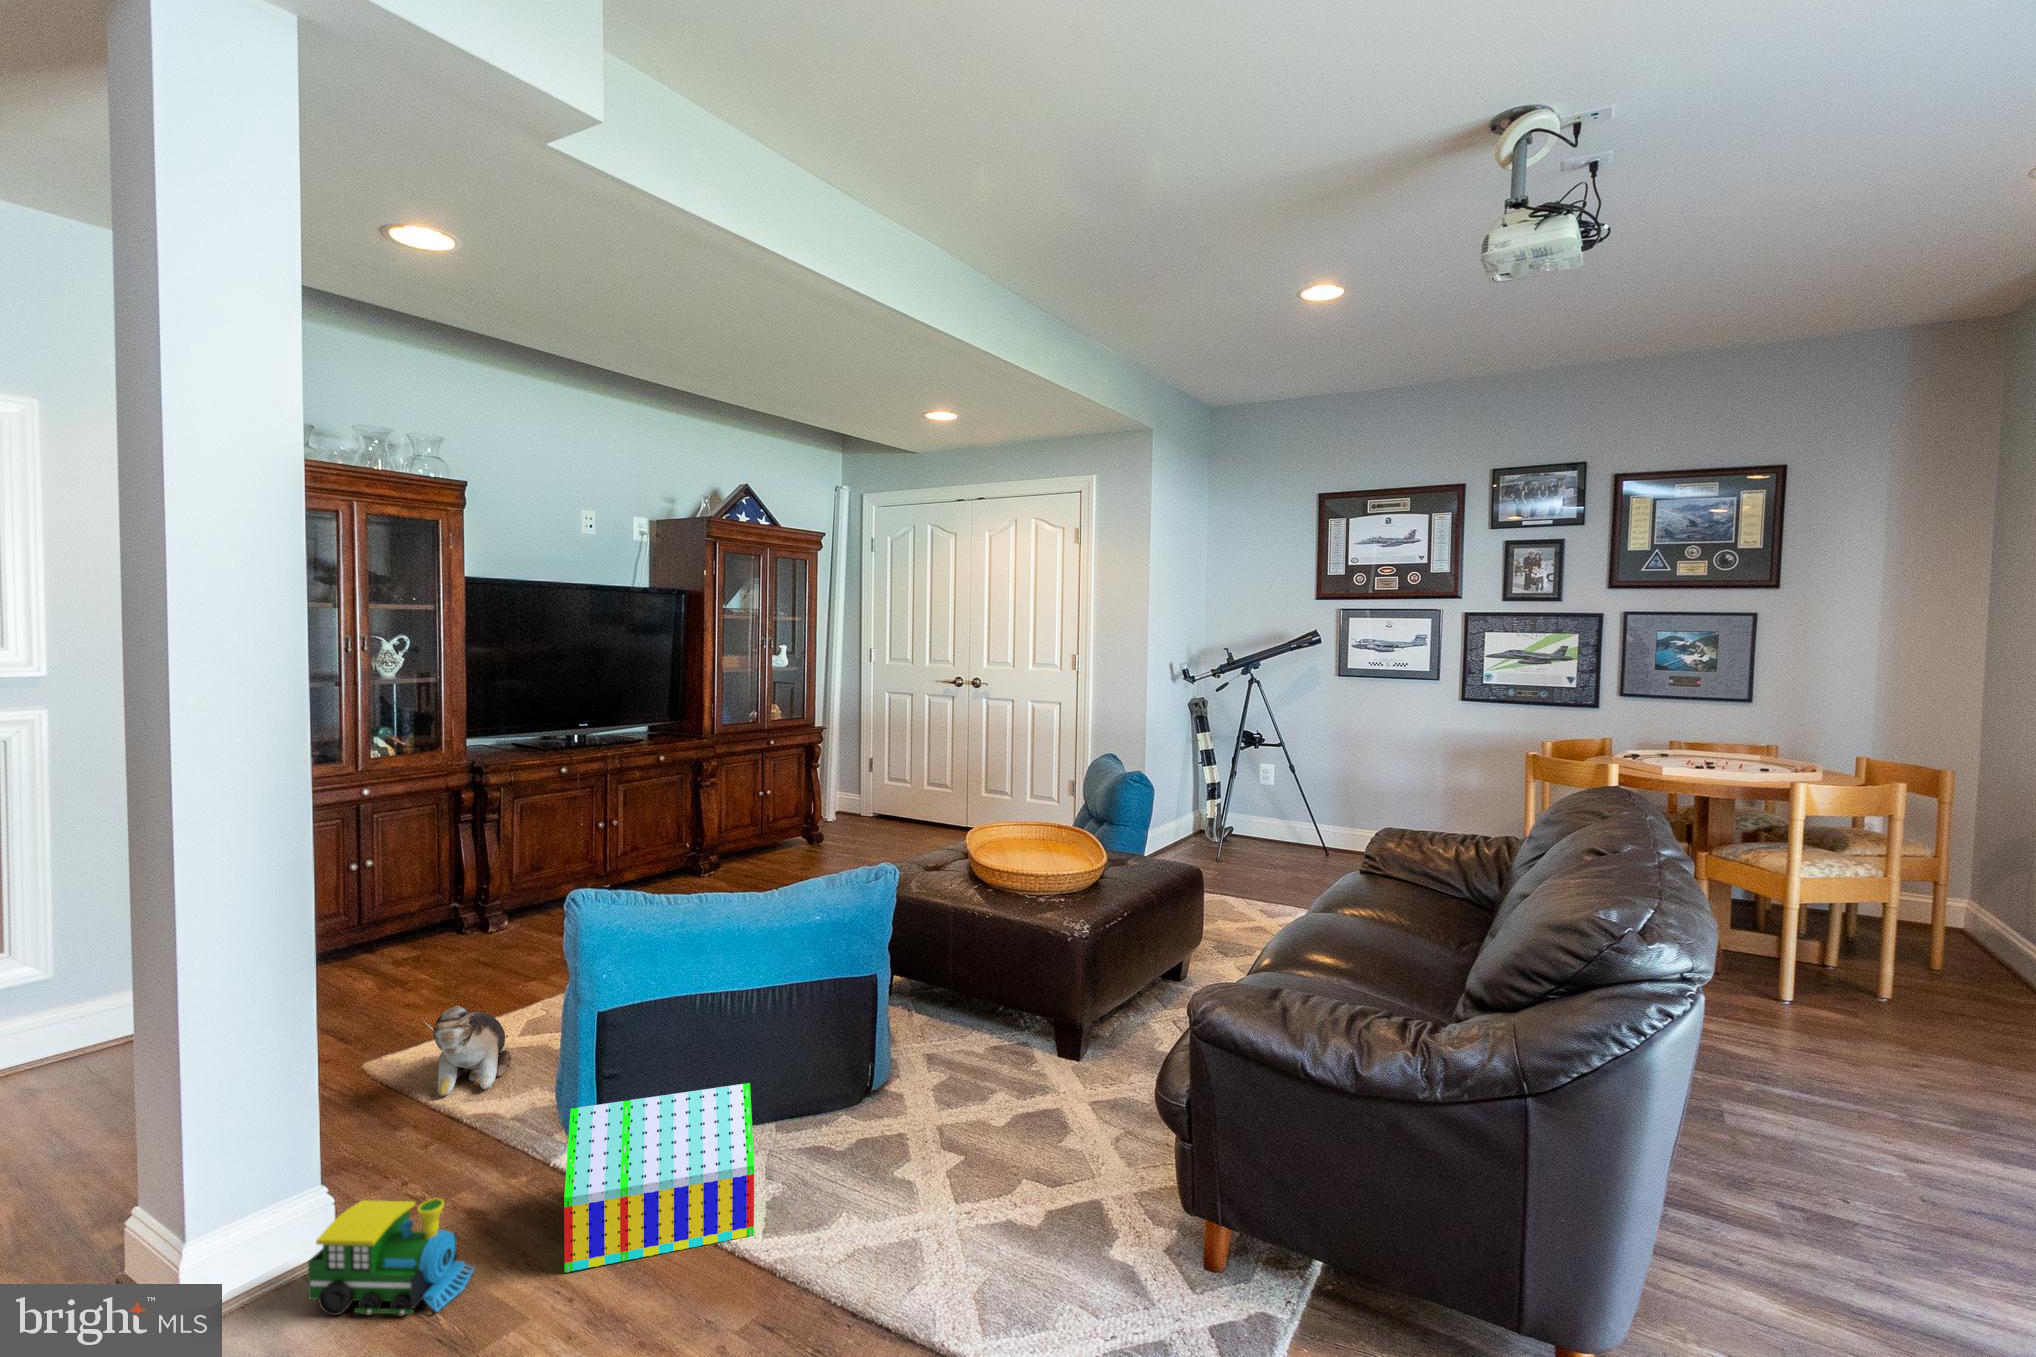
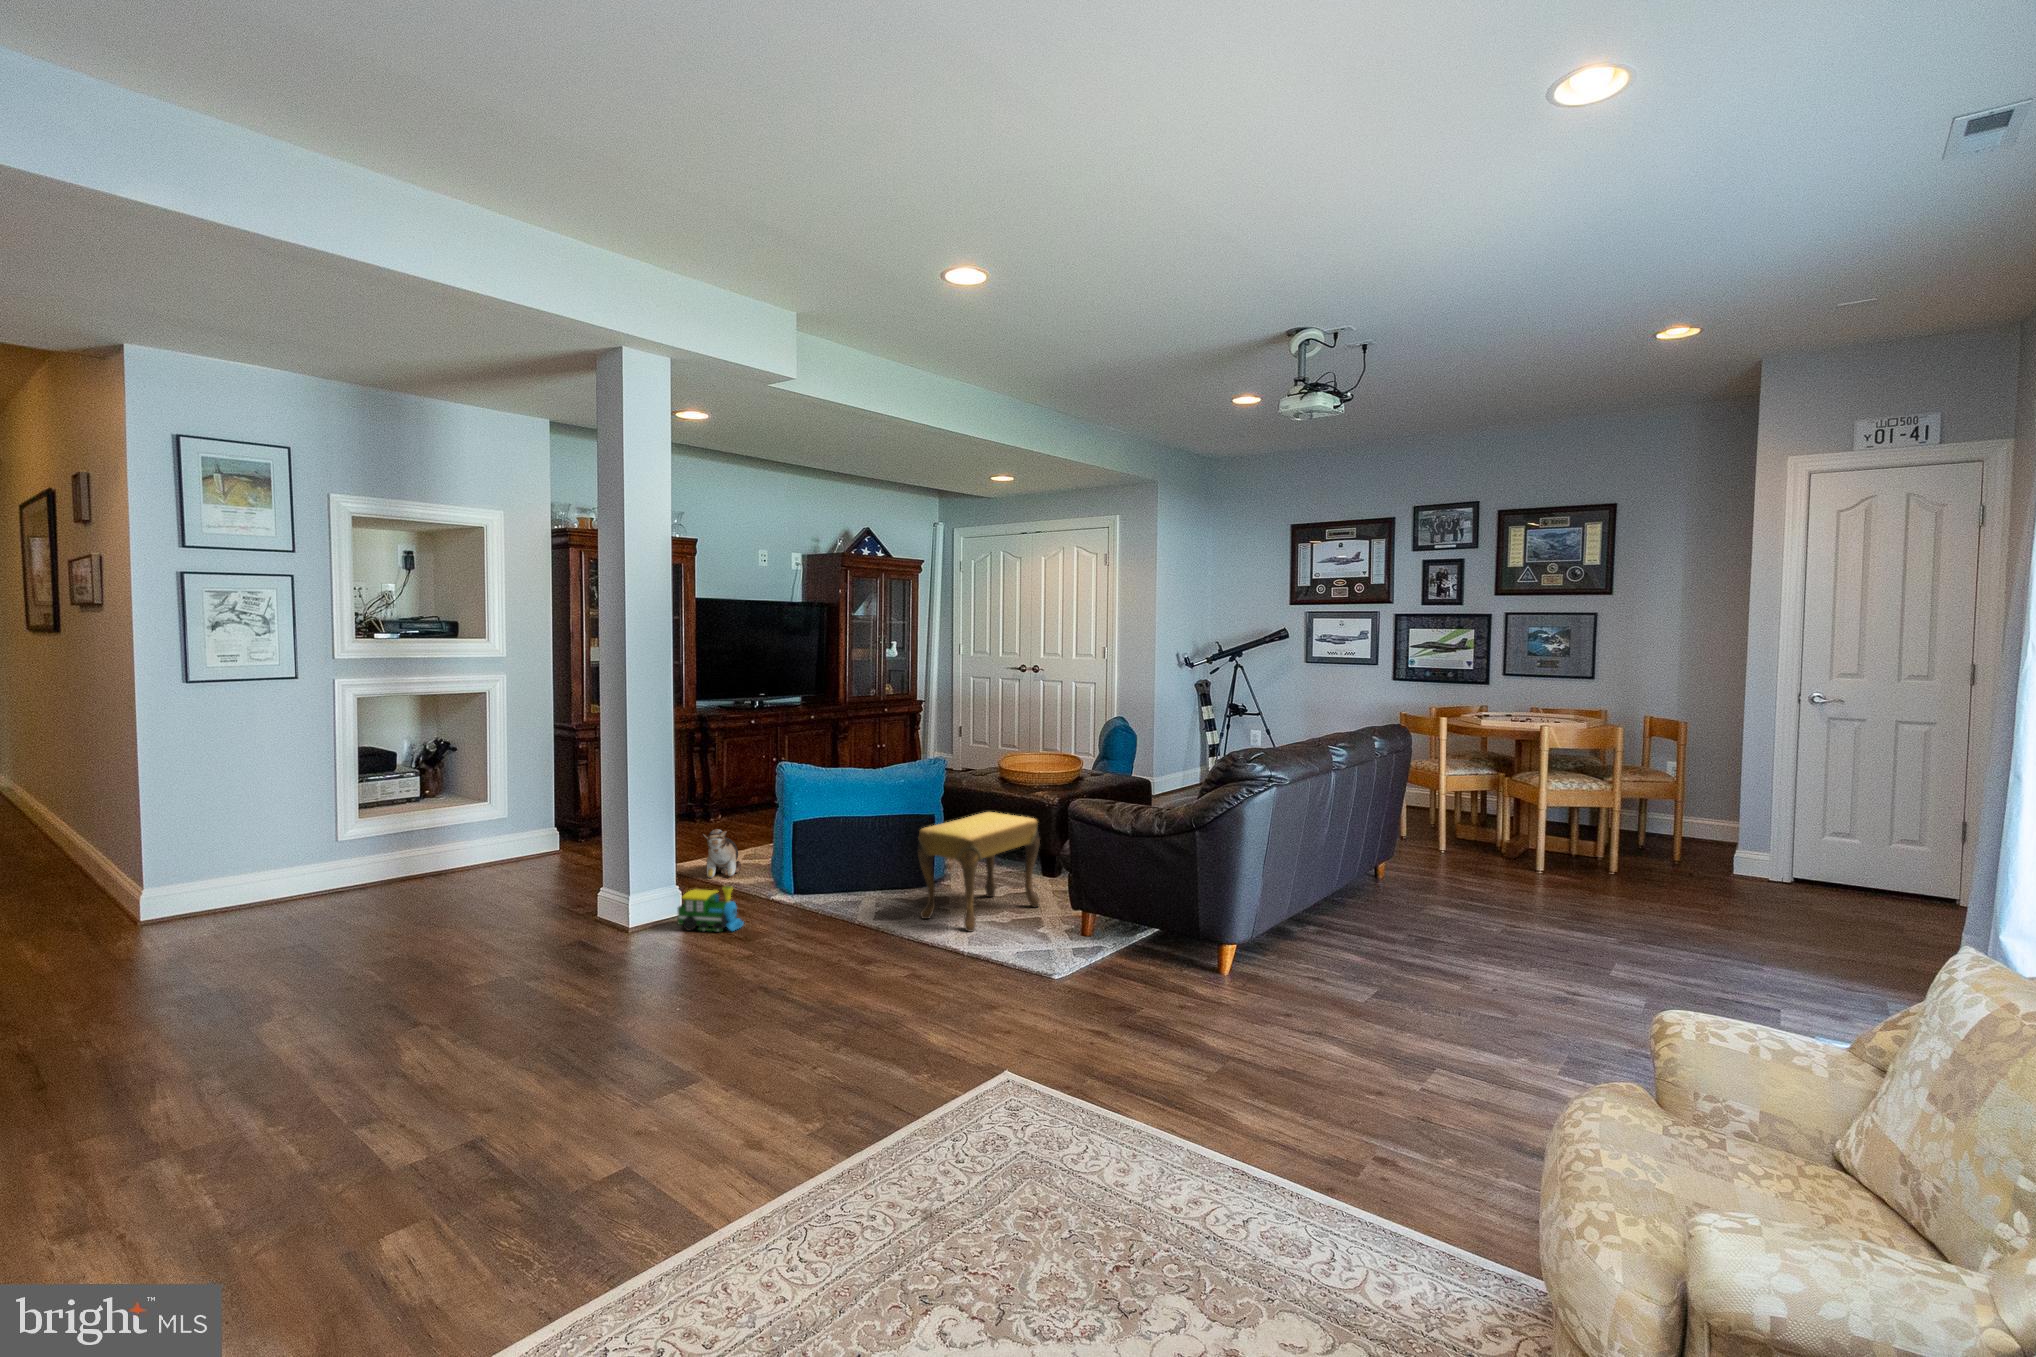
footstool: none [854,971,1082,1264] -> present [918,812,1040,932]
toy house: present [564,1083,754,1272] -> none [784,853,870,926]

